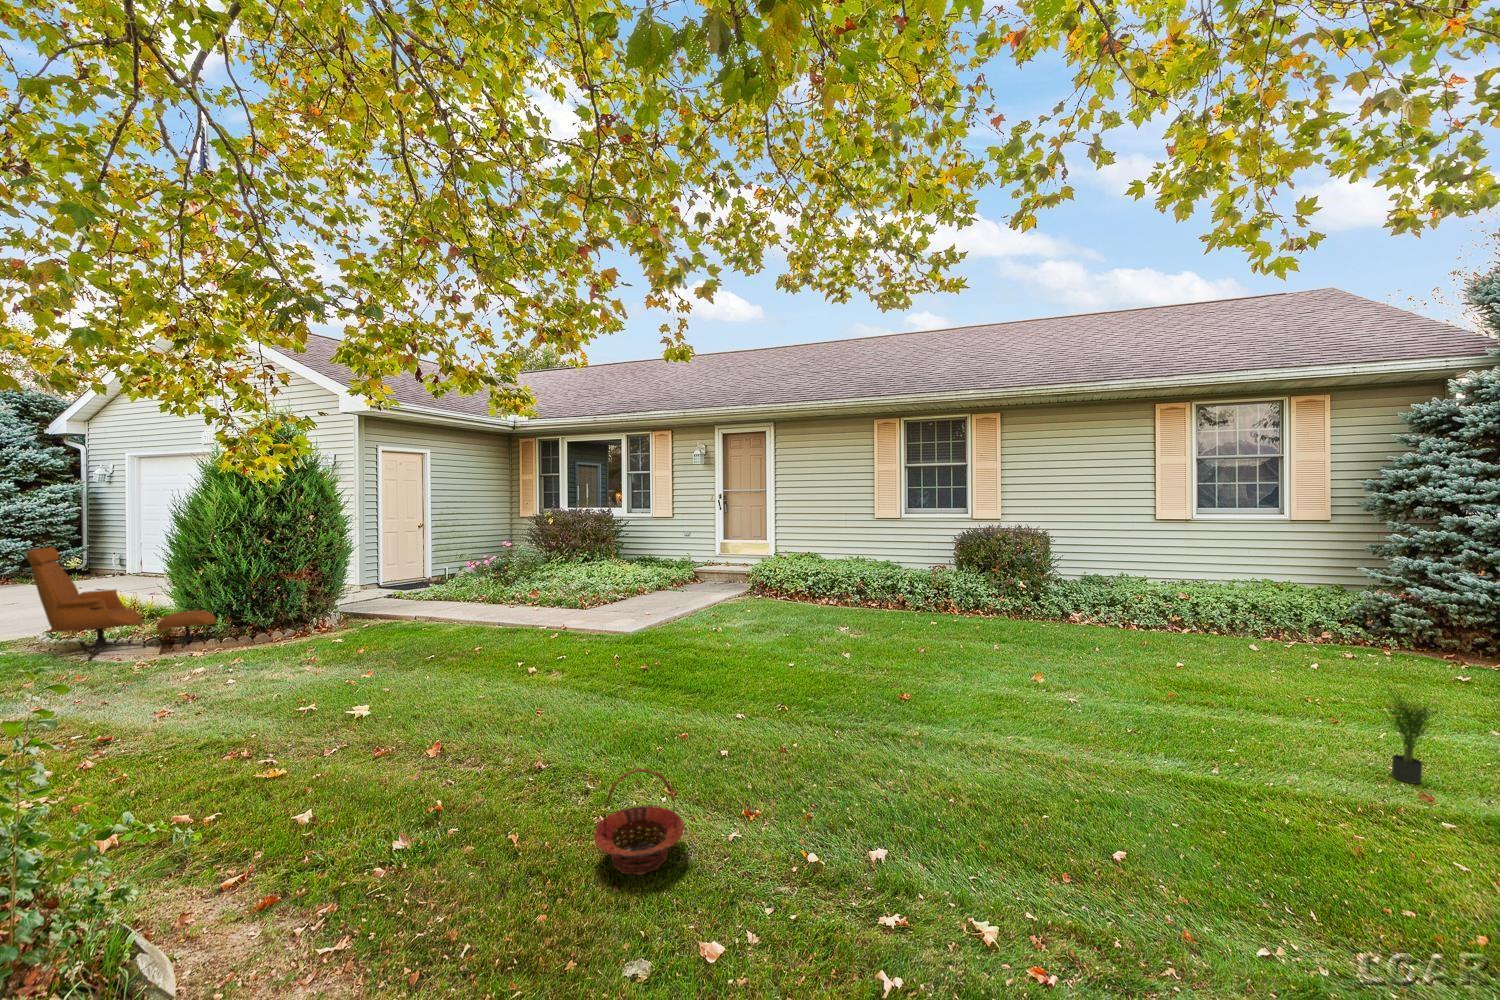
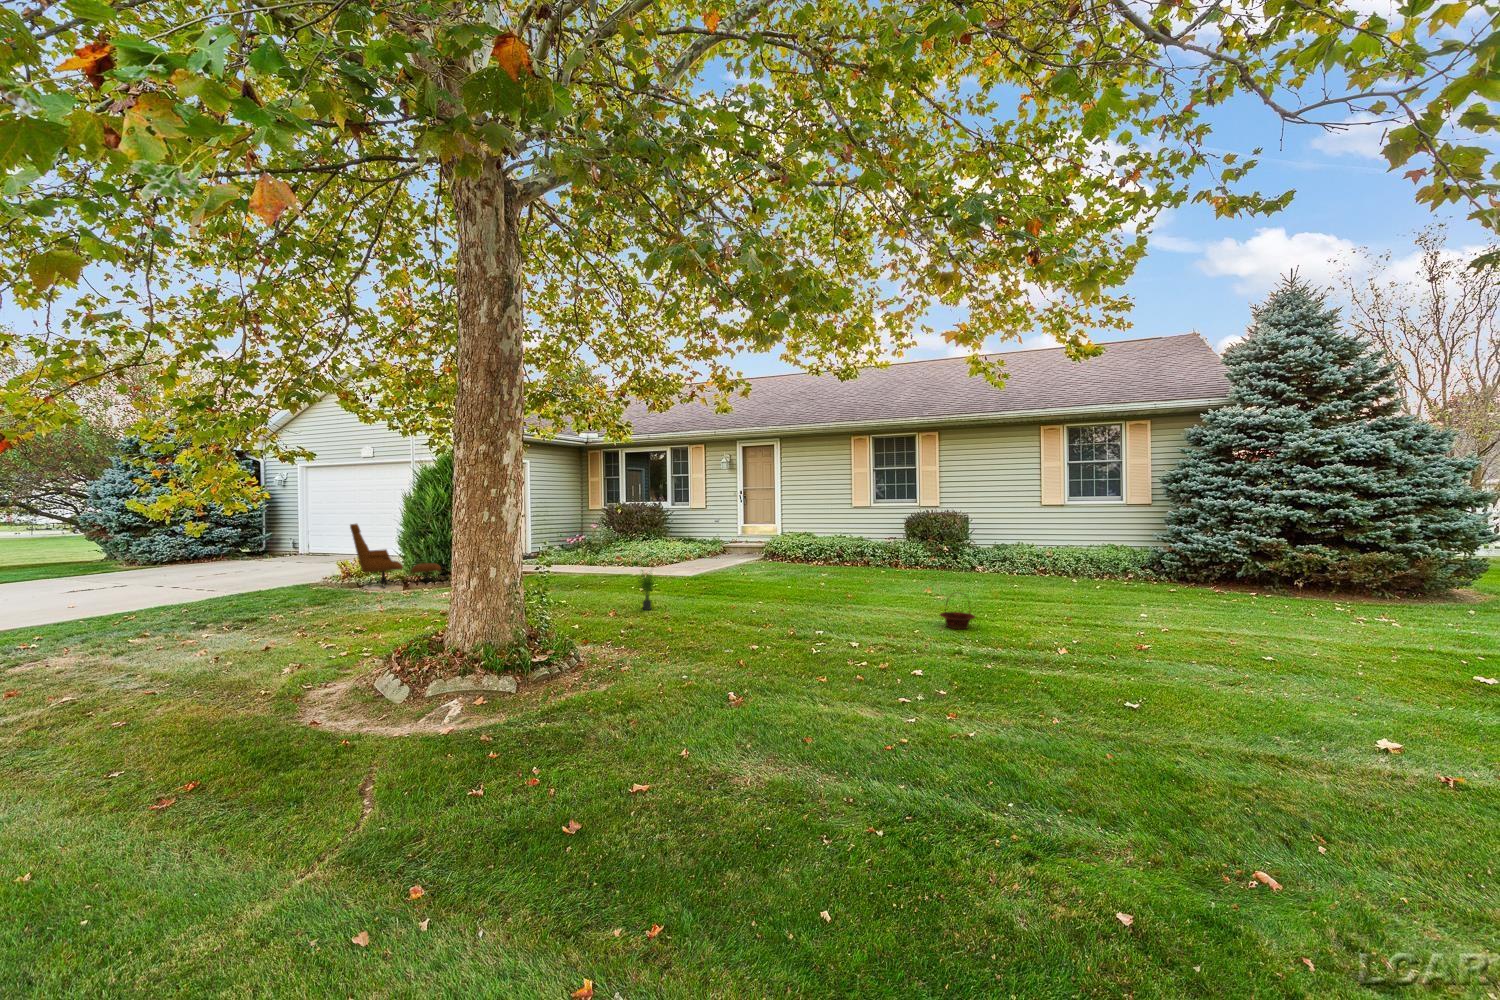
potted plant: present [1379,683,1448,784] -> present [638,570,656,610]
basket: present [593,769,684,875] -> present [940,597,975,629]

